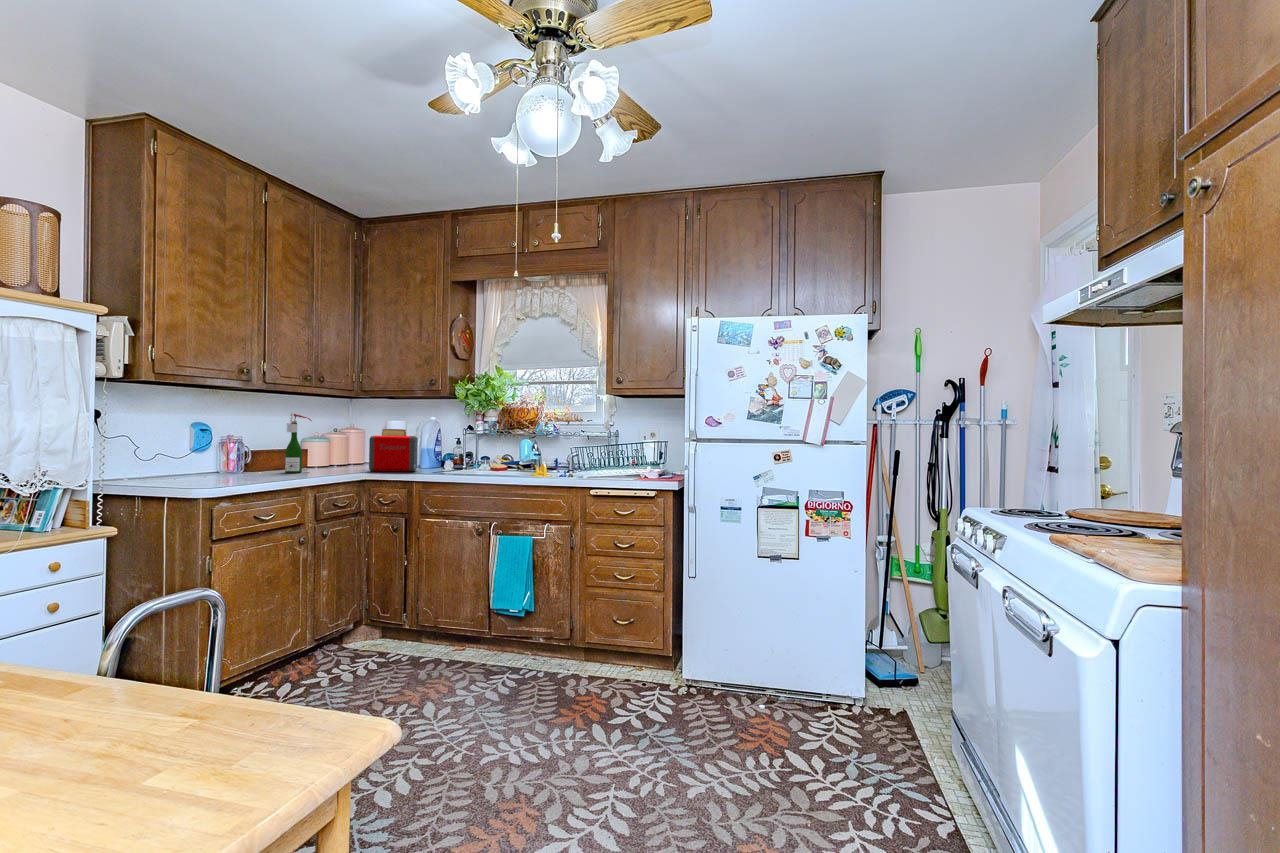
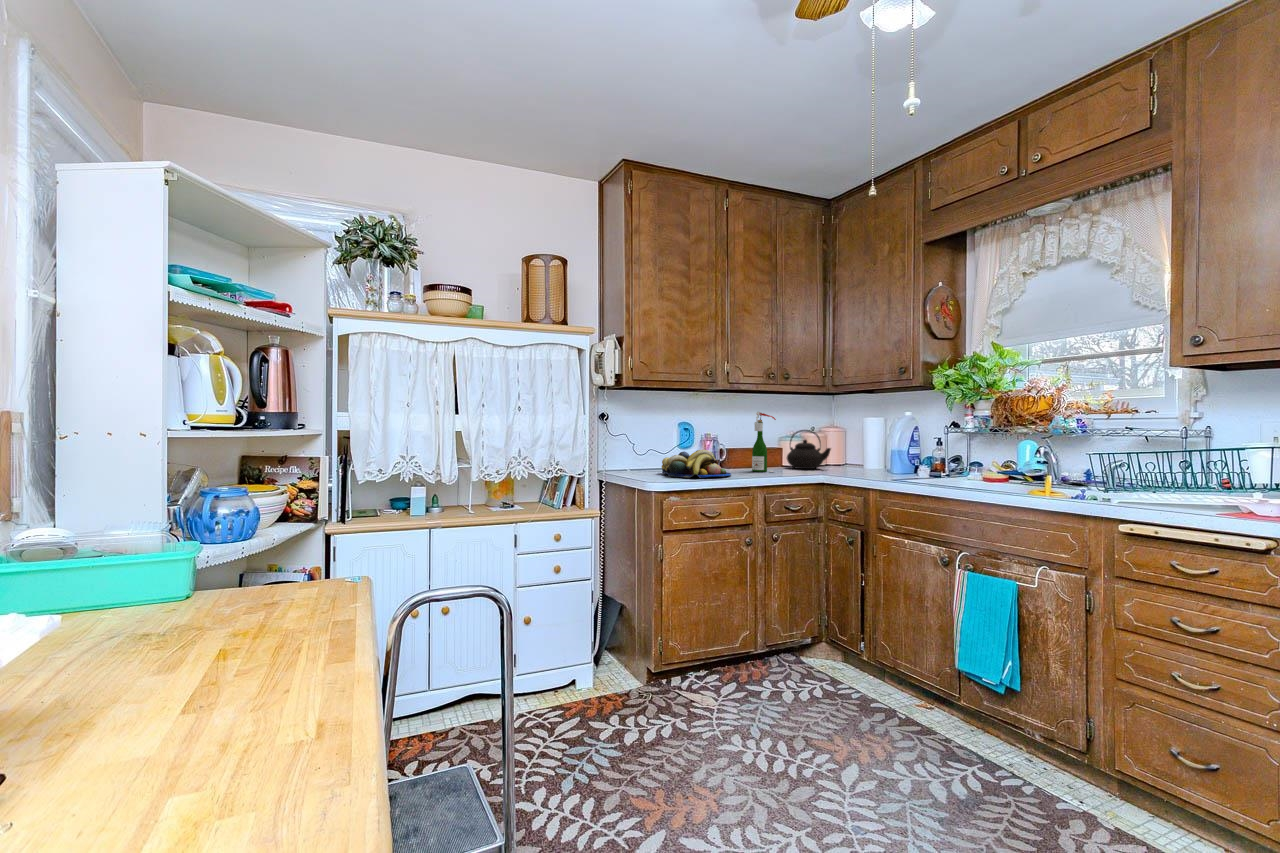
toaster: present [369,429,418,471] -> none [832,428,889,477]
teapot: none [315,431,361,468] -> present [787,430,831,469]
fruit bowl: none [183,452,273,482] -> present [662,450,731,478]

